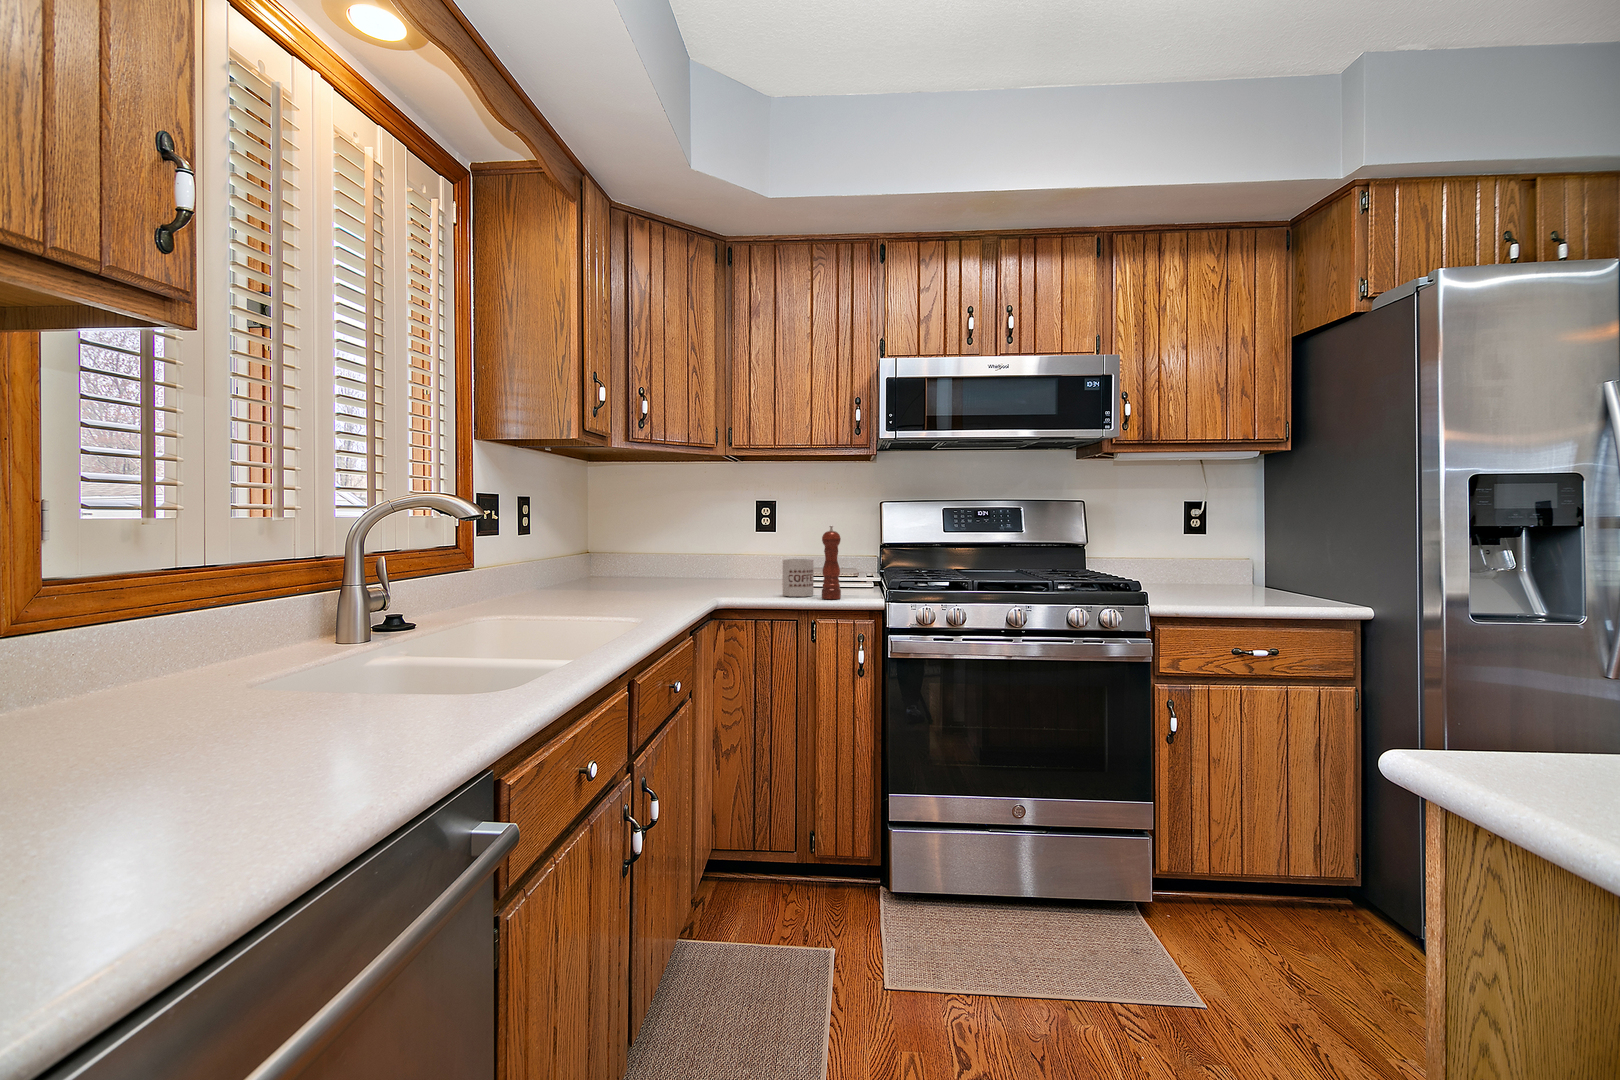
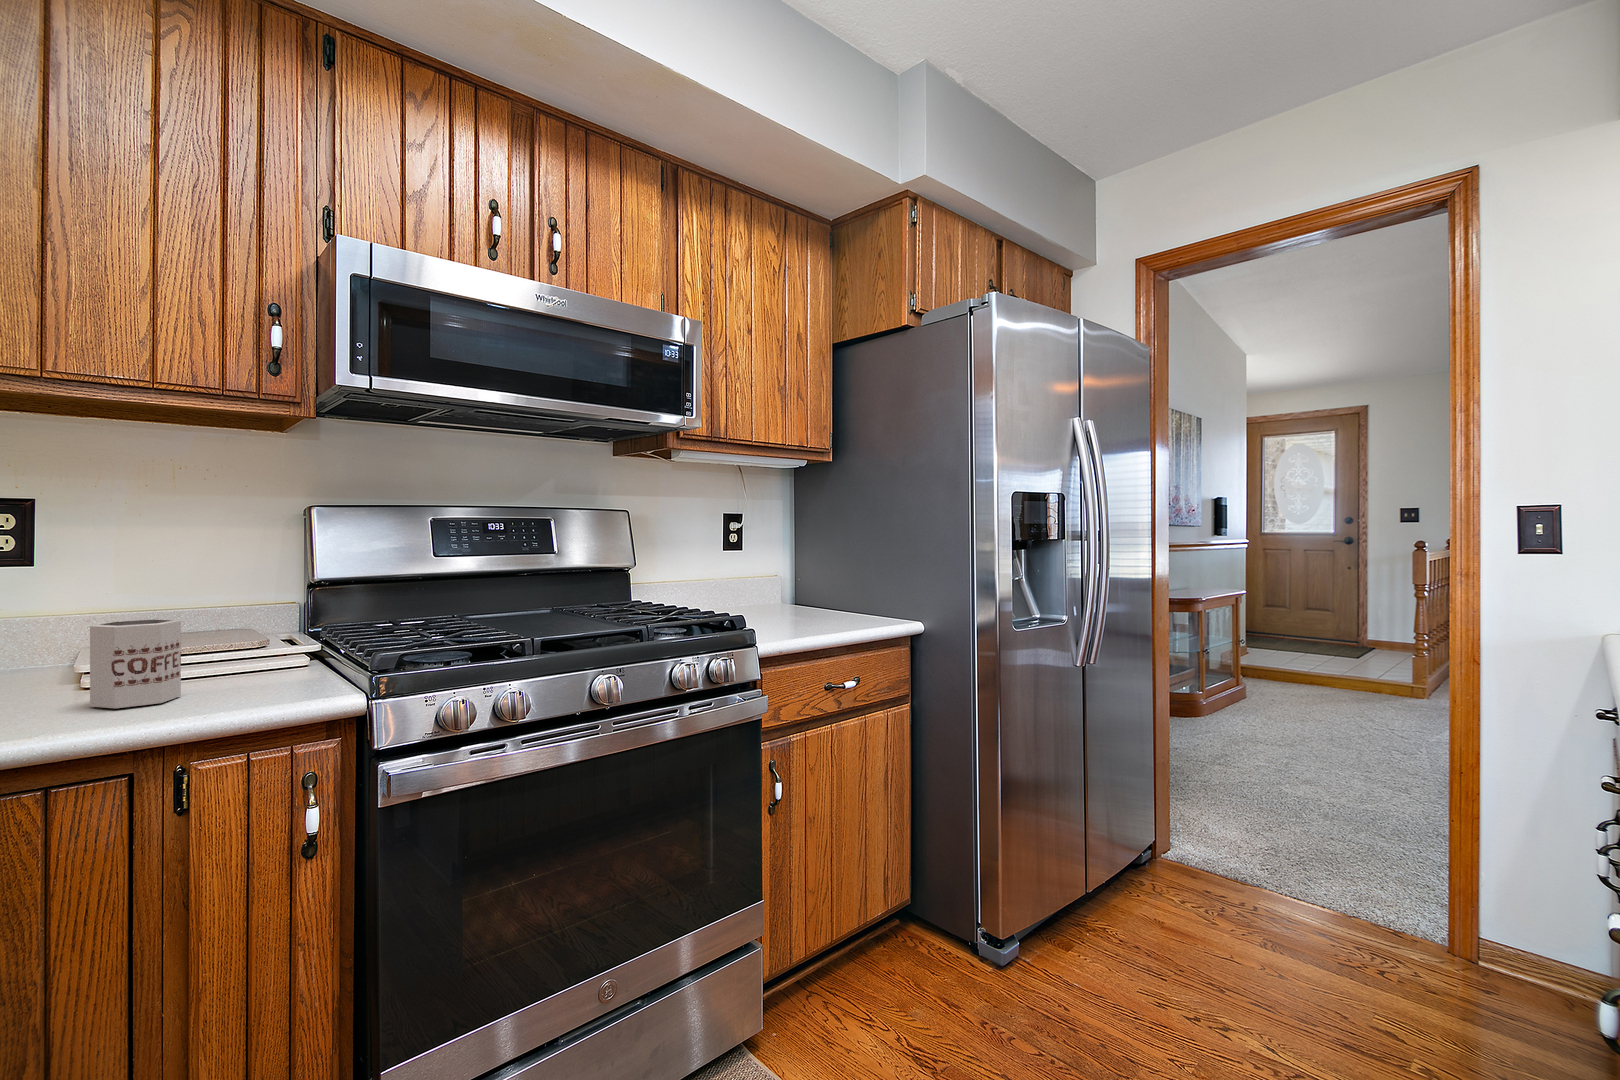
pepper mill: present [822,526,841,599] -> none [213,551,263,706]

